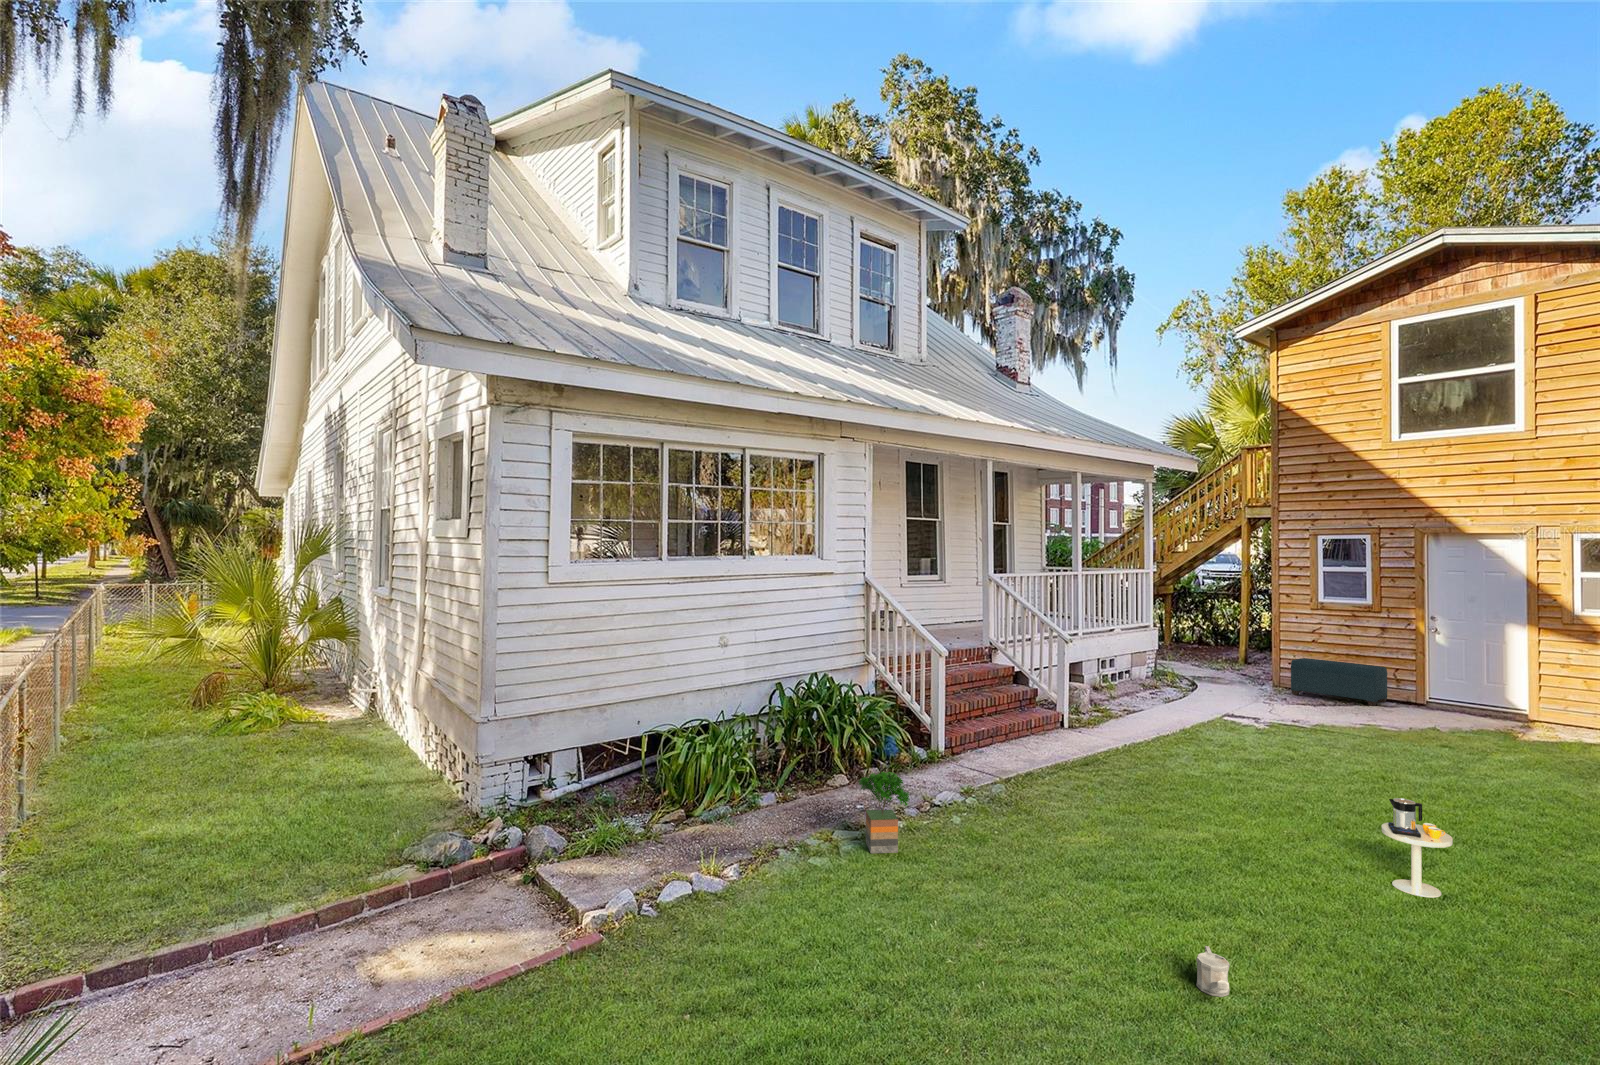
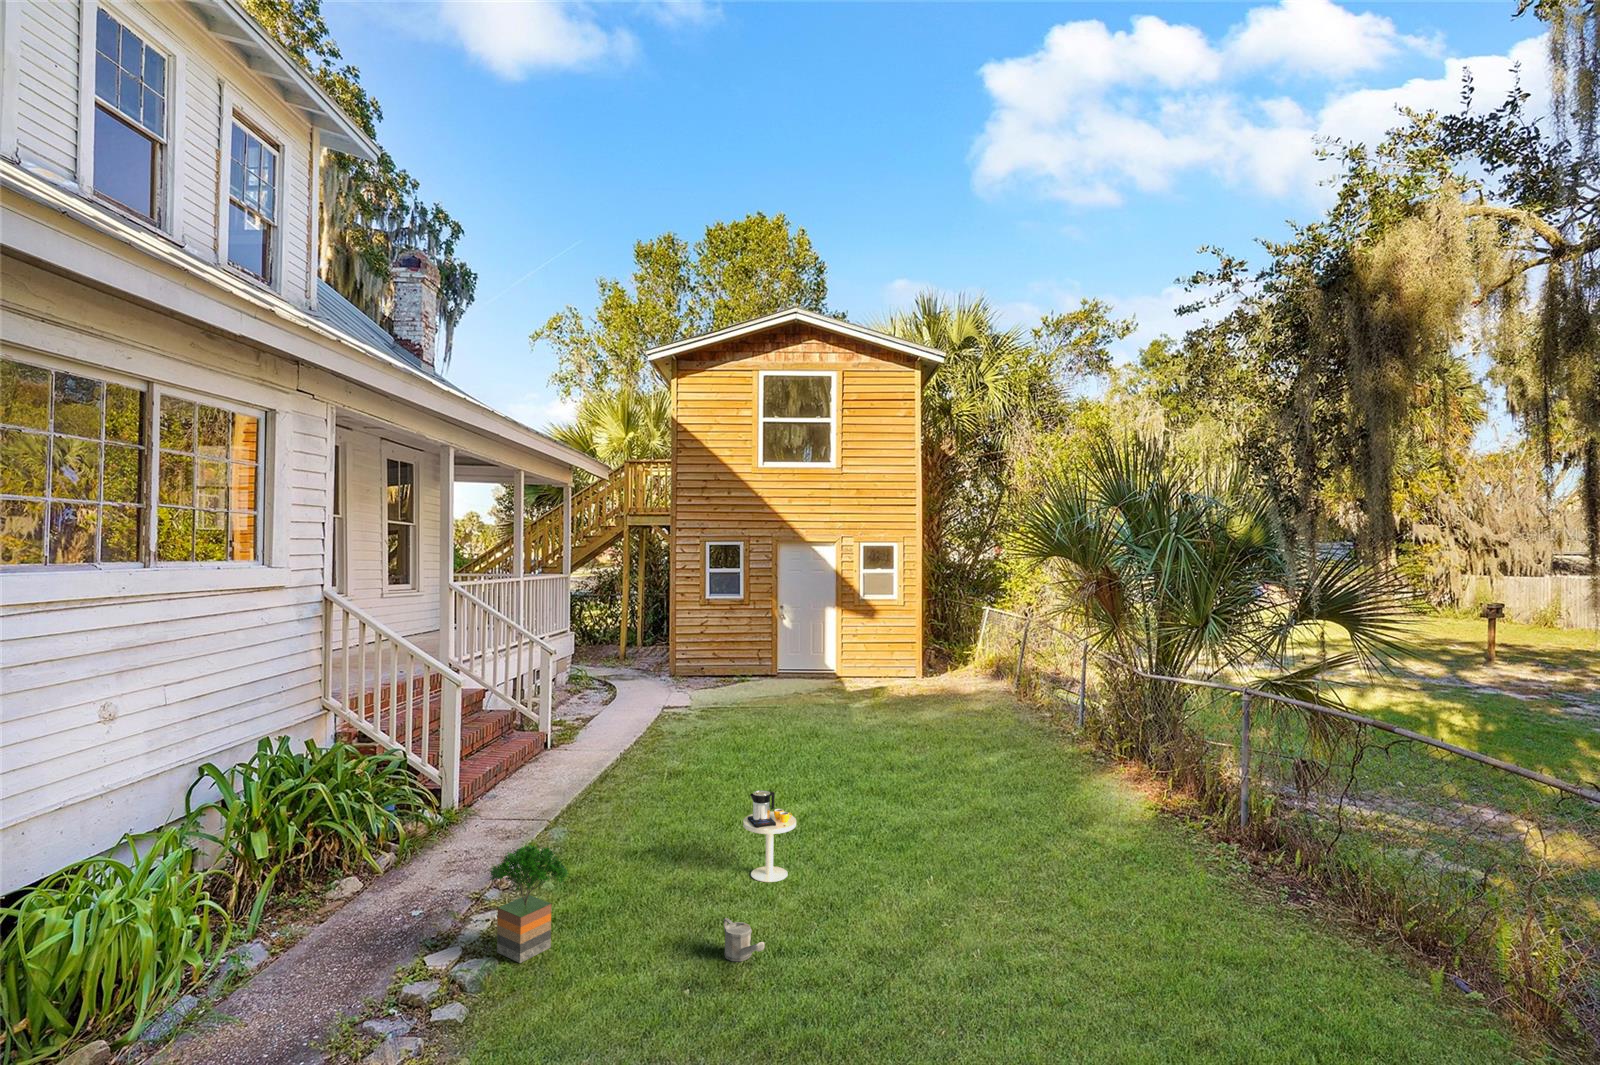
bench: present [1291,658,1387,706] -> none [689,648,755,682]
side table: present [1382,798,1453,898] -> present [743,791,796,882]
watering can: present [1196,946,1230,997] -> present [724,918,764,961]

